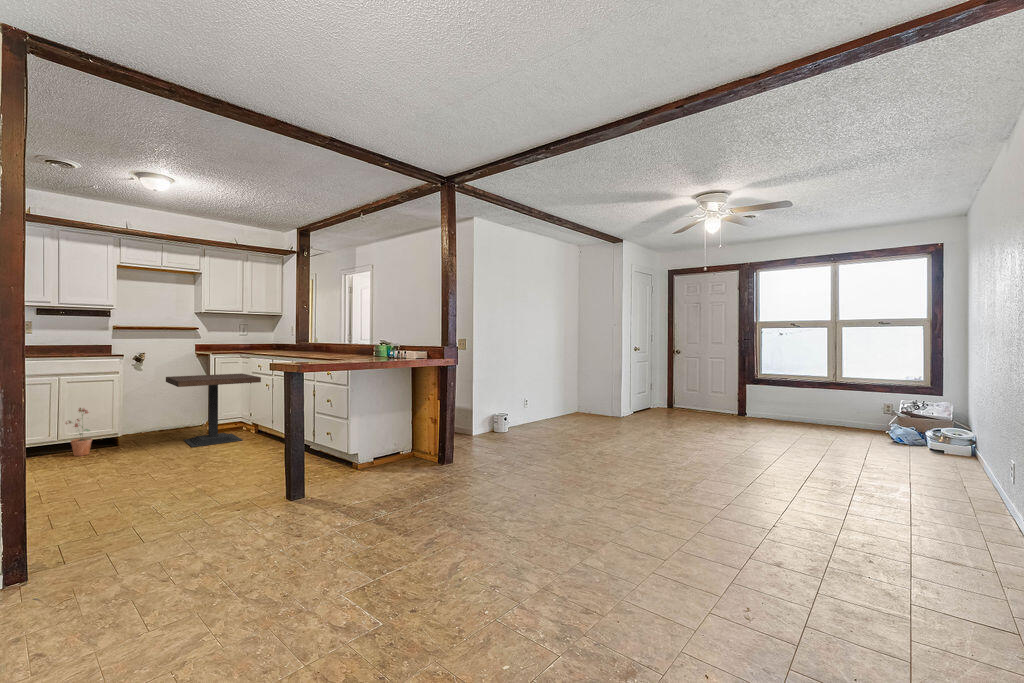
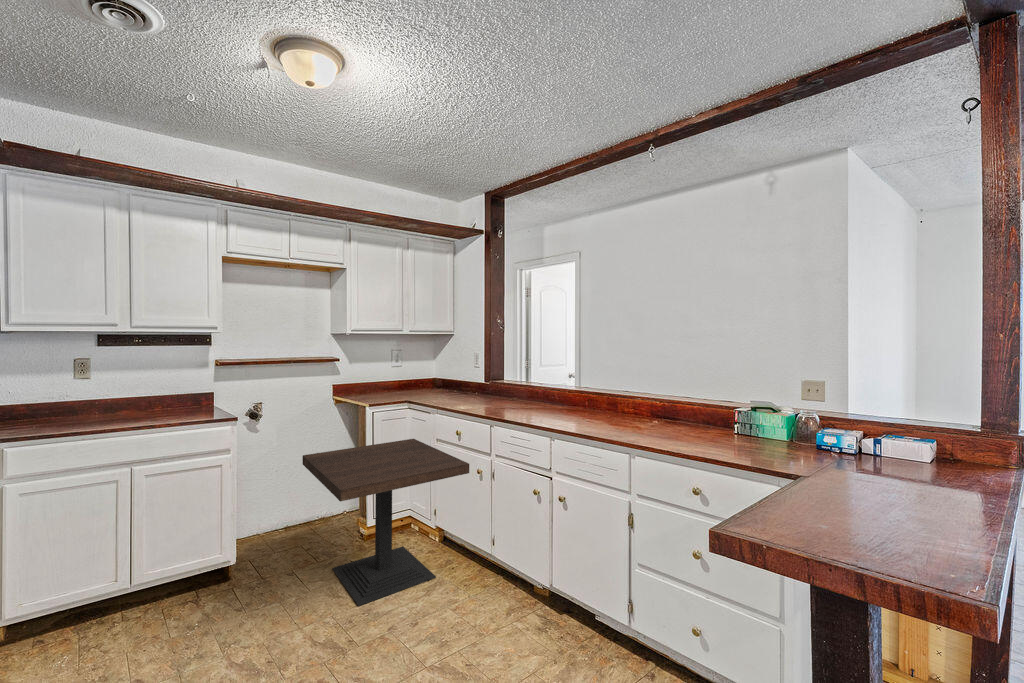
potted plant: present [66,408,92,456] -> none [133,534,184,637]

